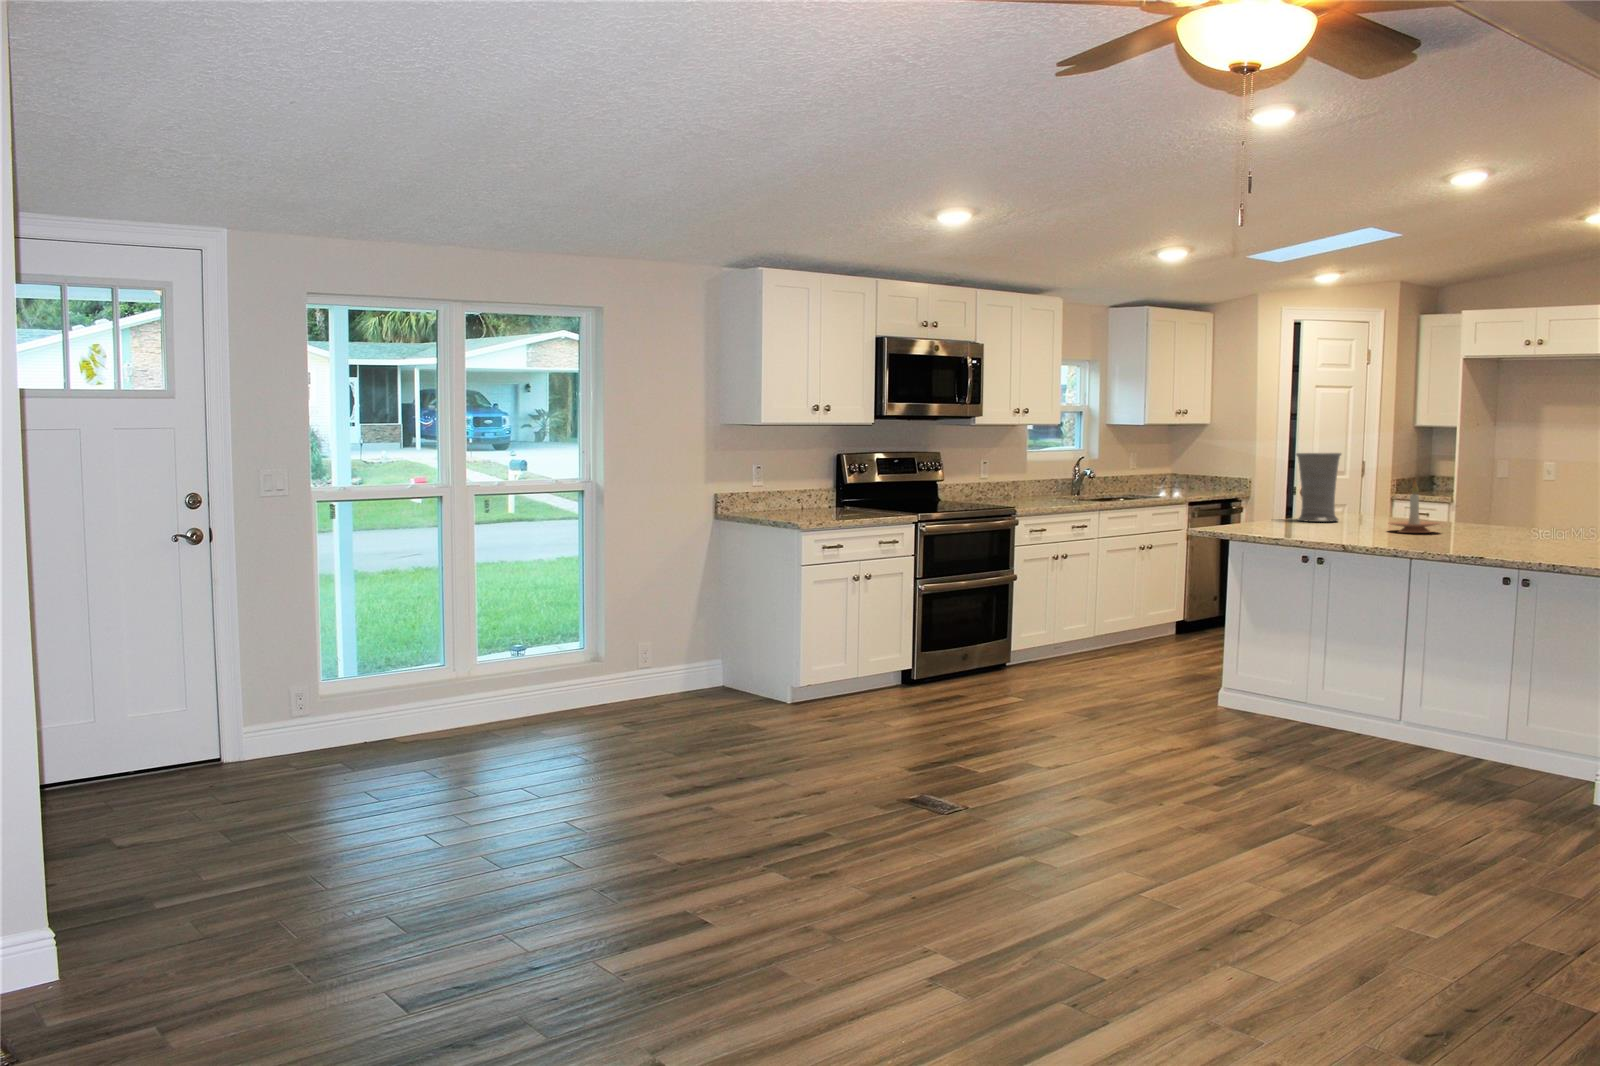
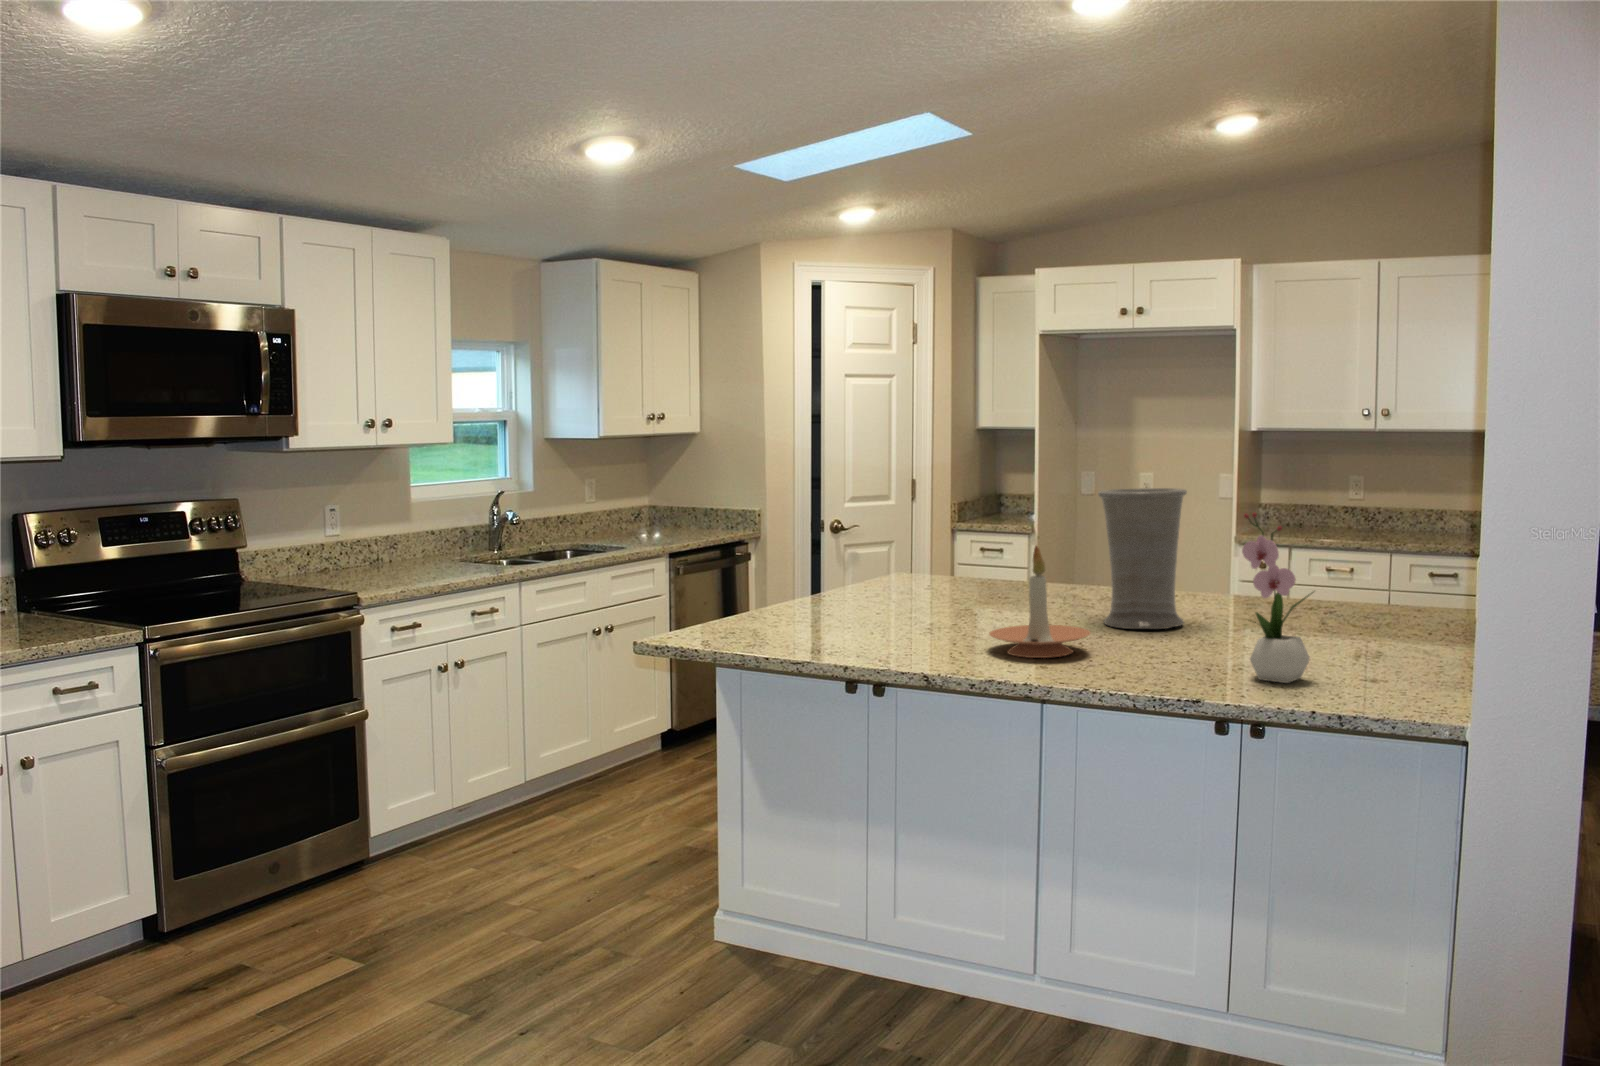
vase: present [1296,453,1341,522] -> present [1098,488,1187,629]
flower arrangement: none [1511,462,1550,542] -> present [1242,512,1313,683]

